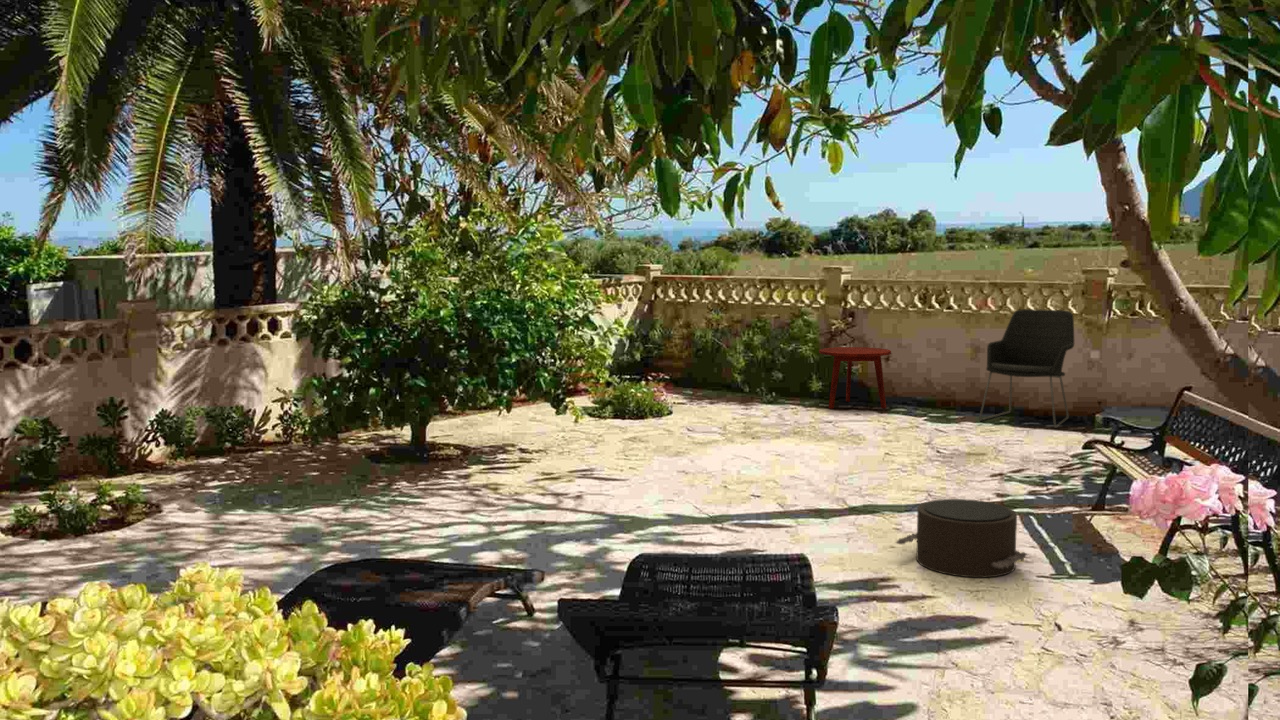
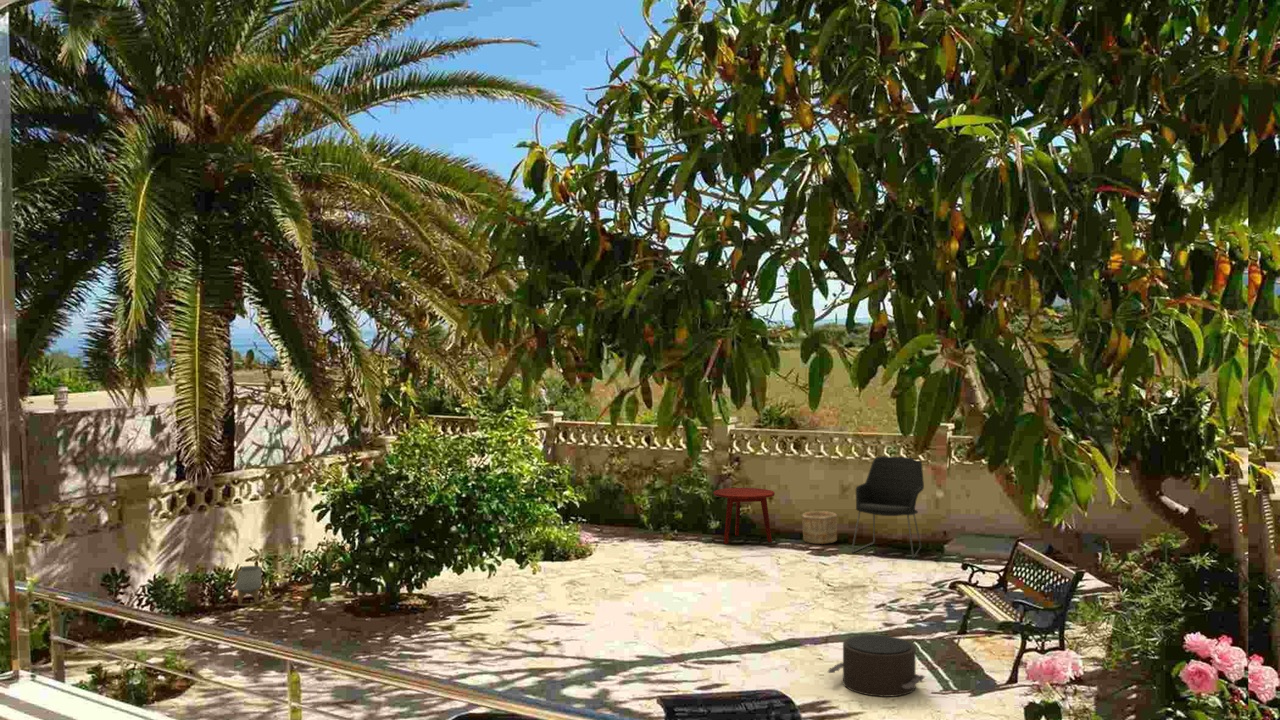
wooden bucket: none [923,375,967,411] -> present [802,511,837,544]
planter: none [261,407,291,449] -> present [234,566,261,605]

